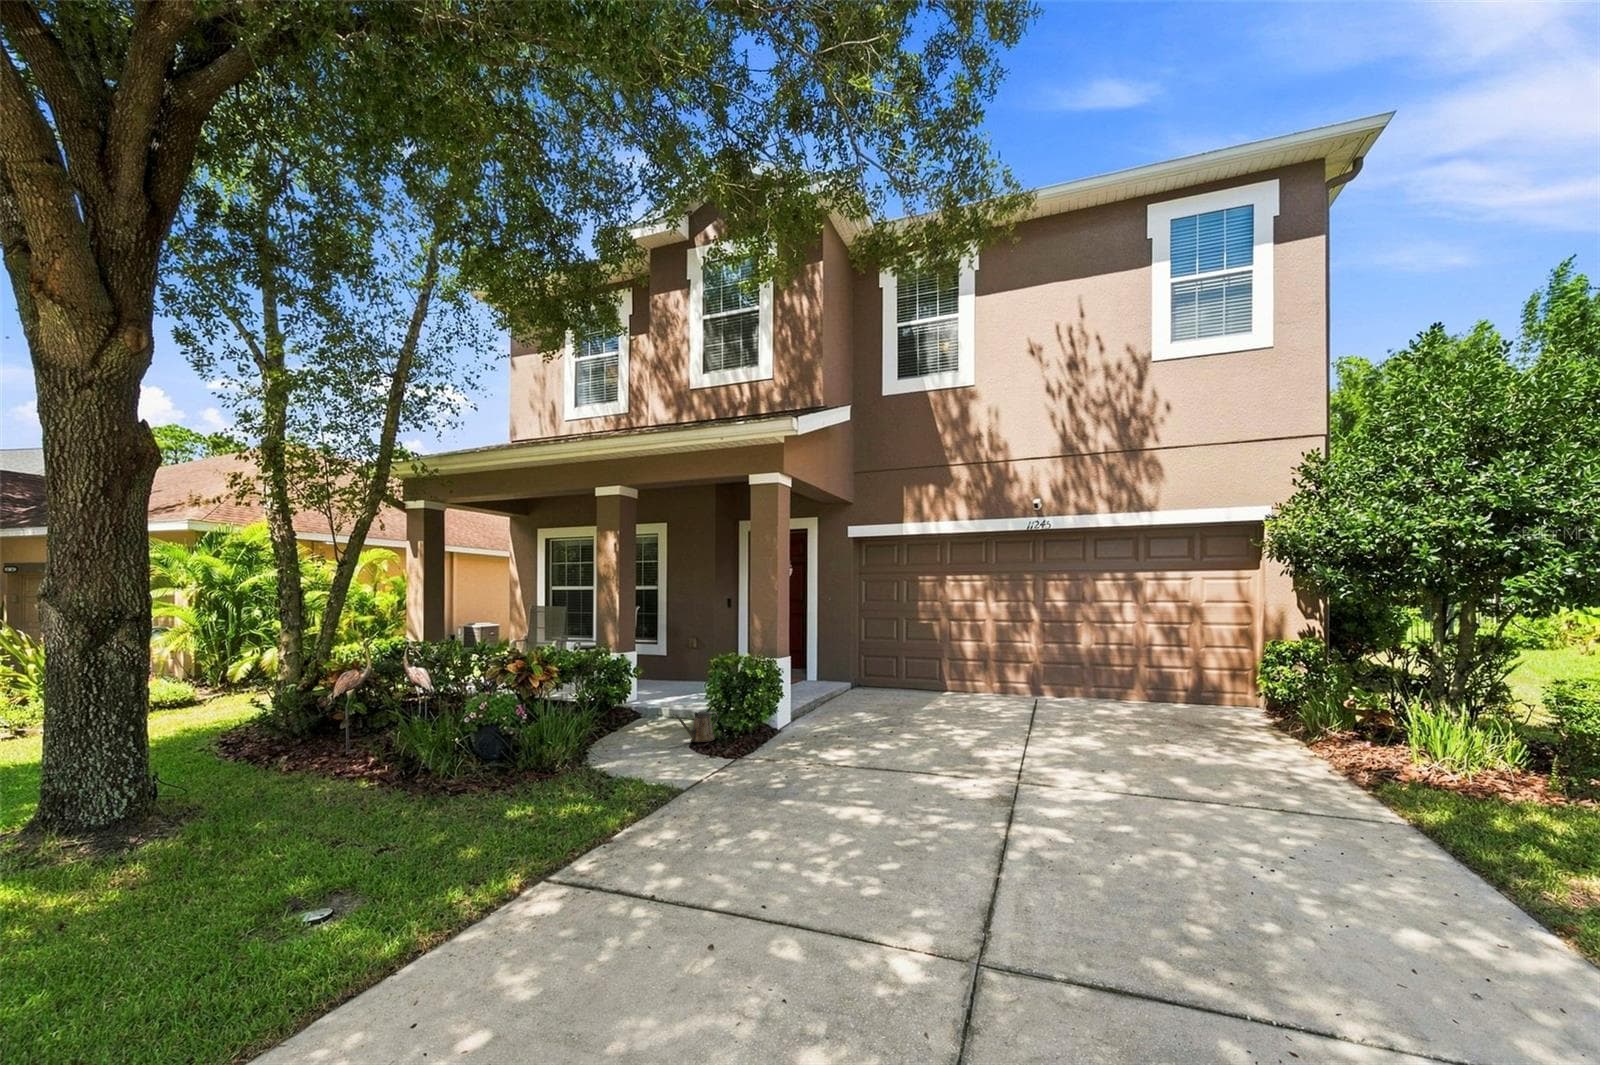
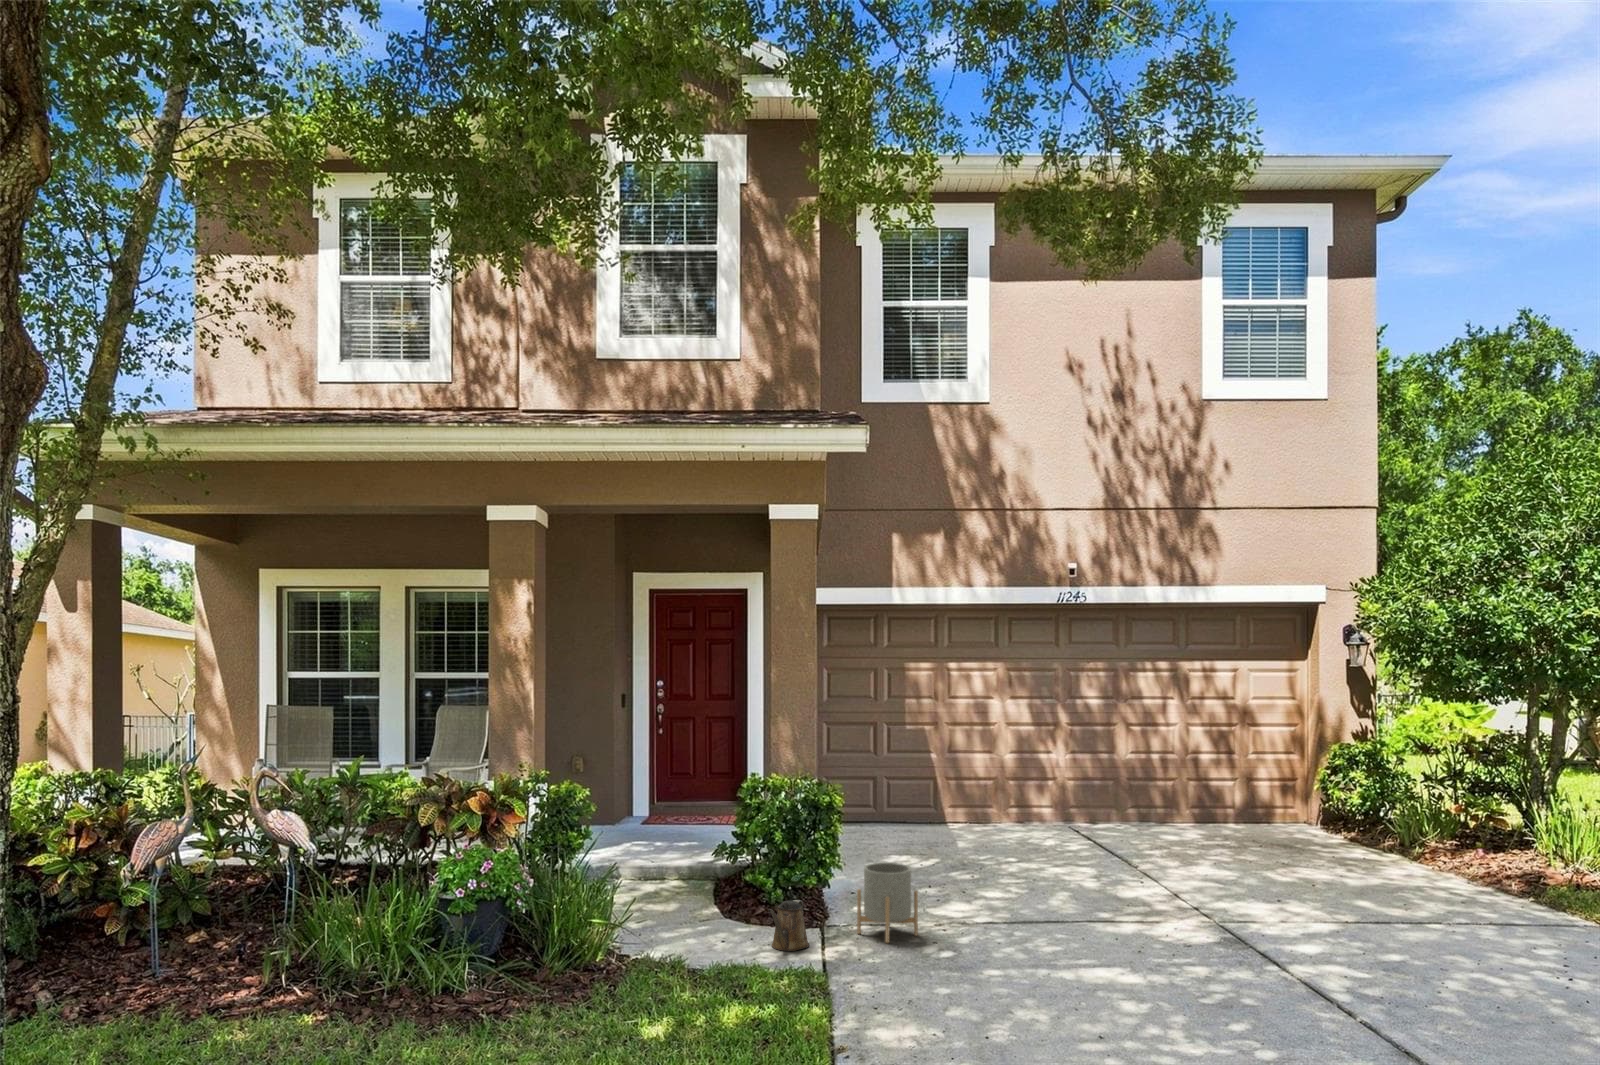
planter: none [753,695,786,745] -> present [857,863,918,943]

